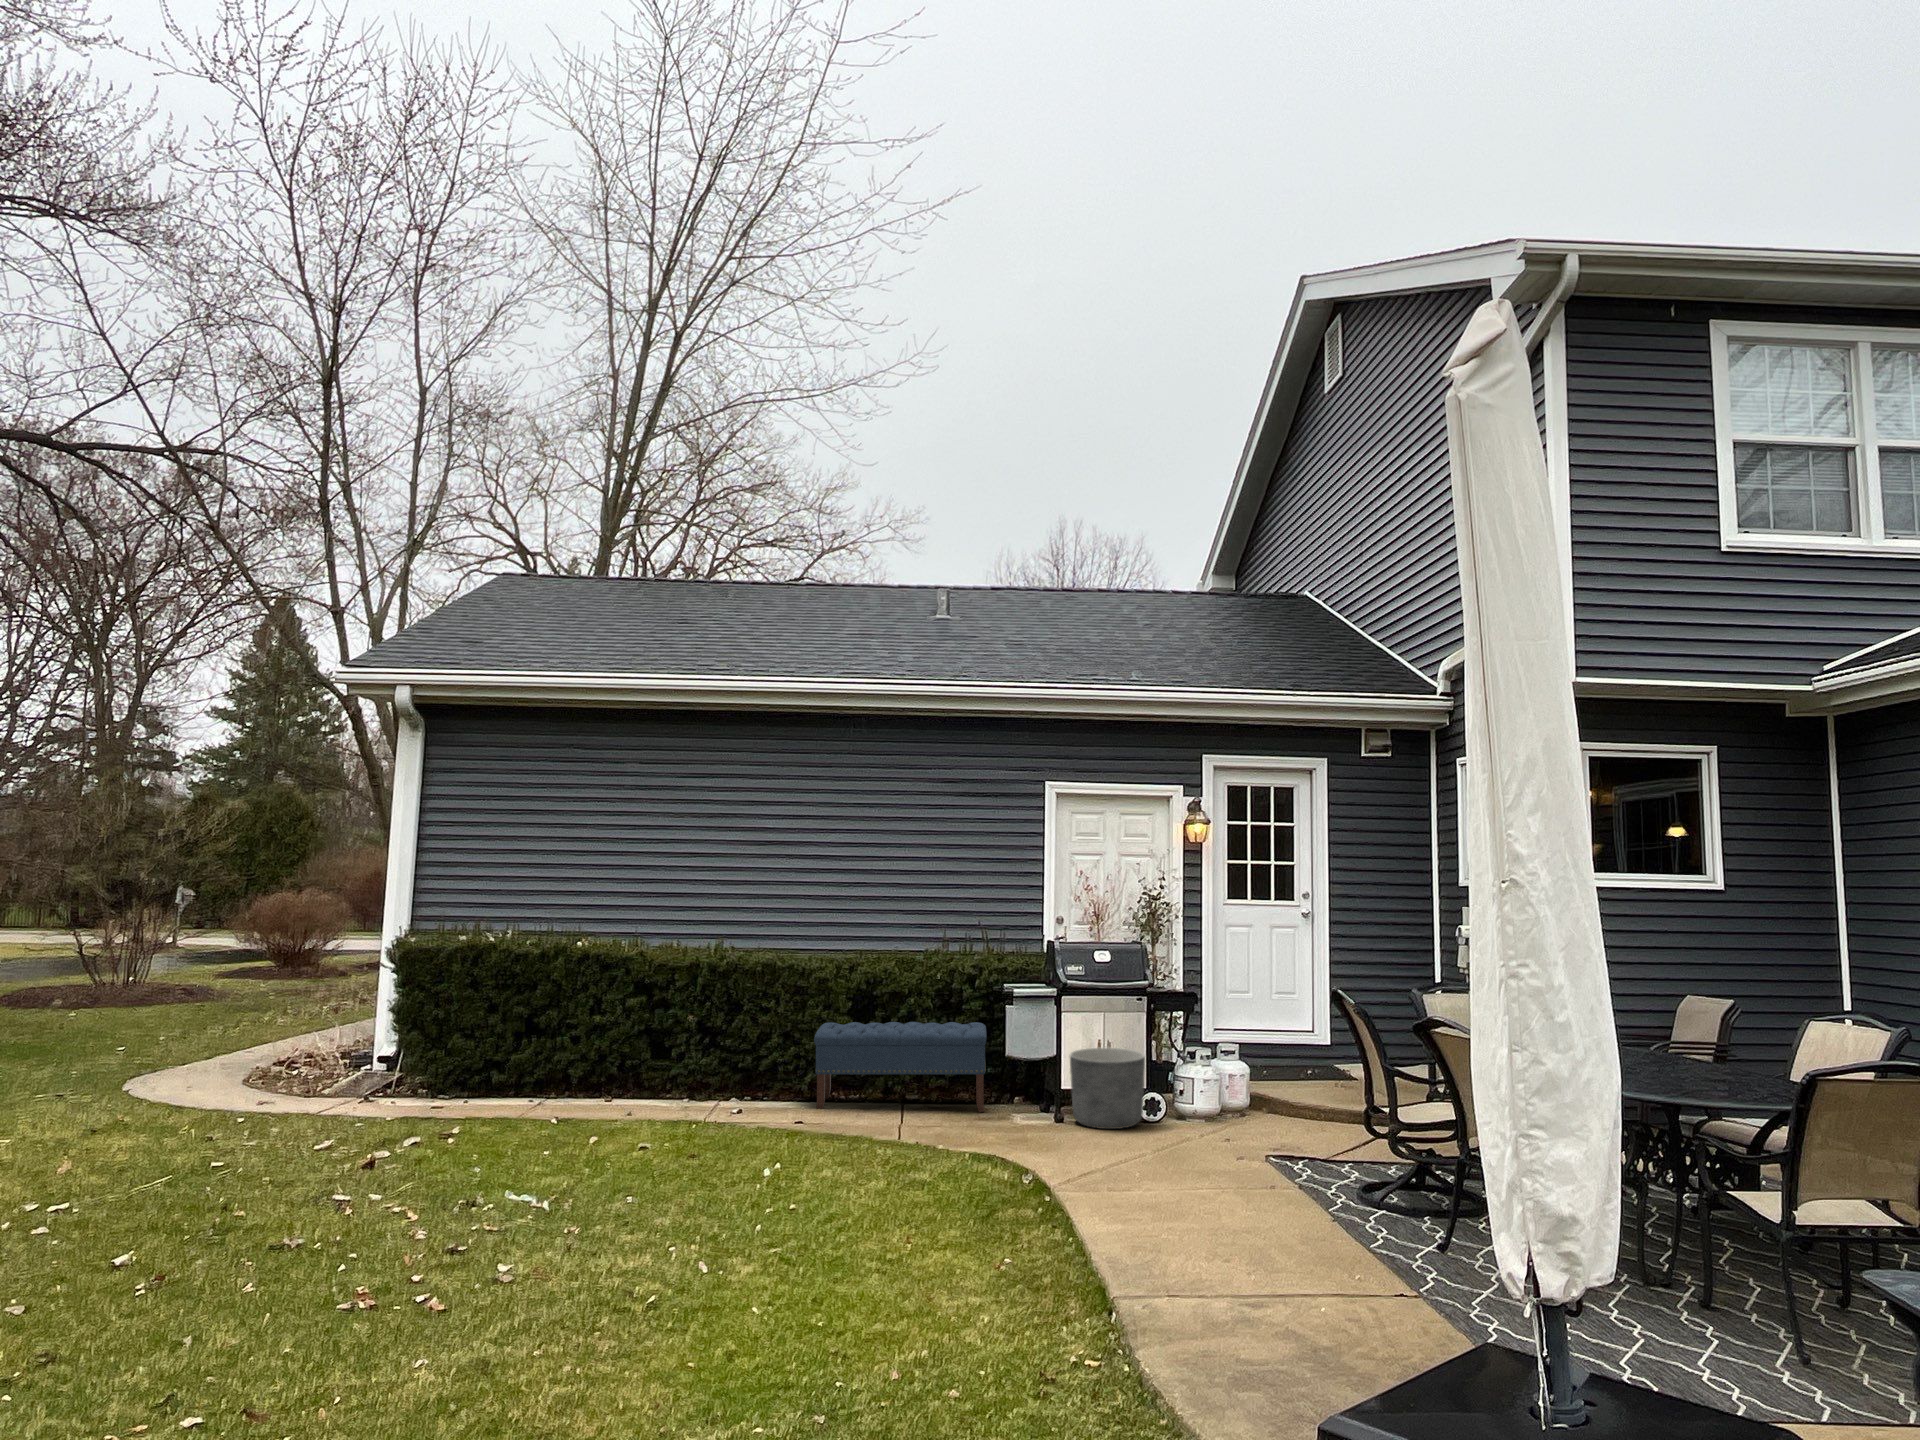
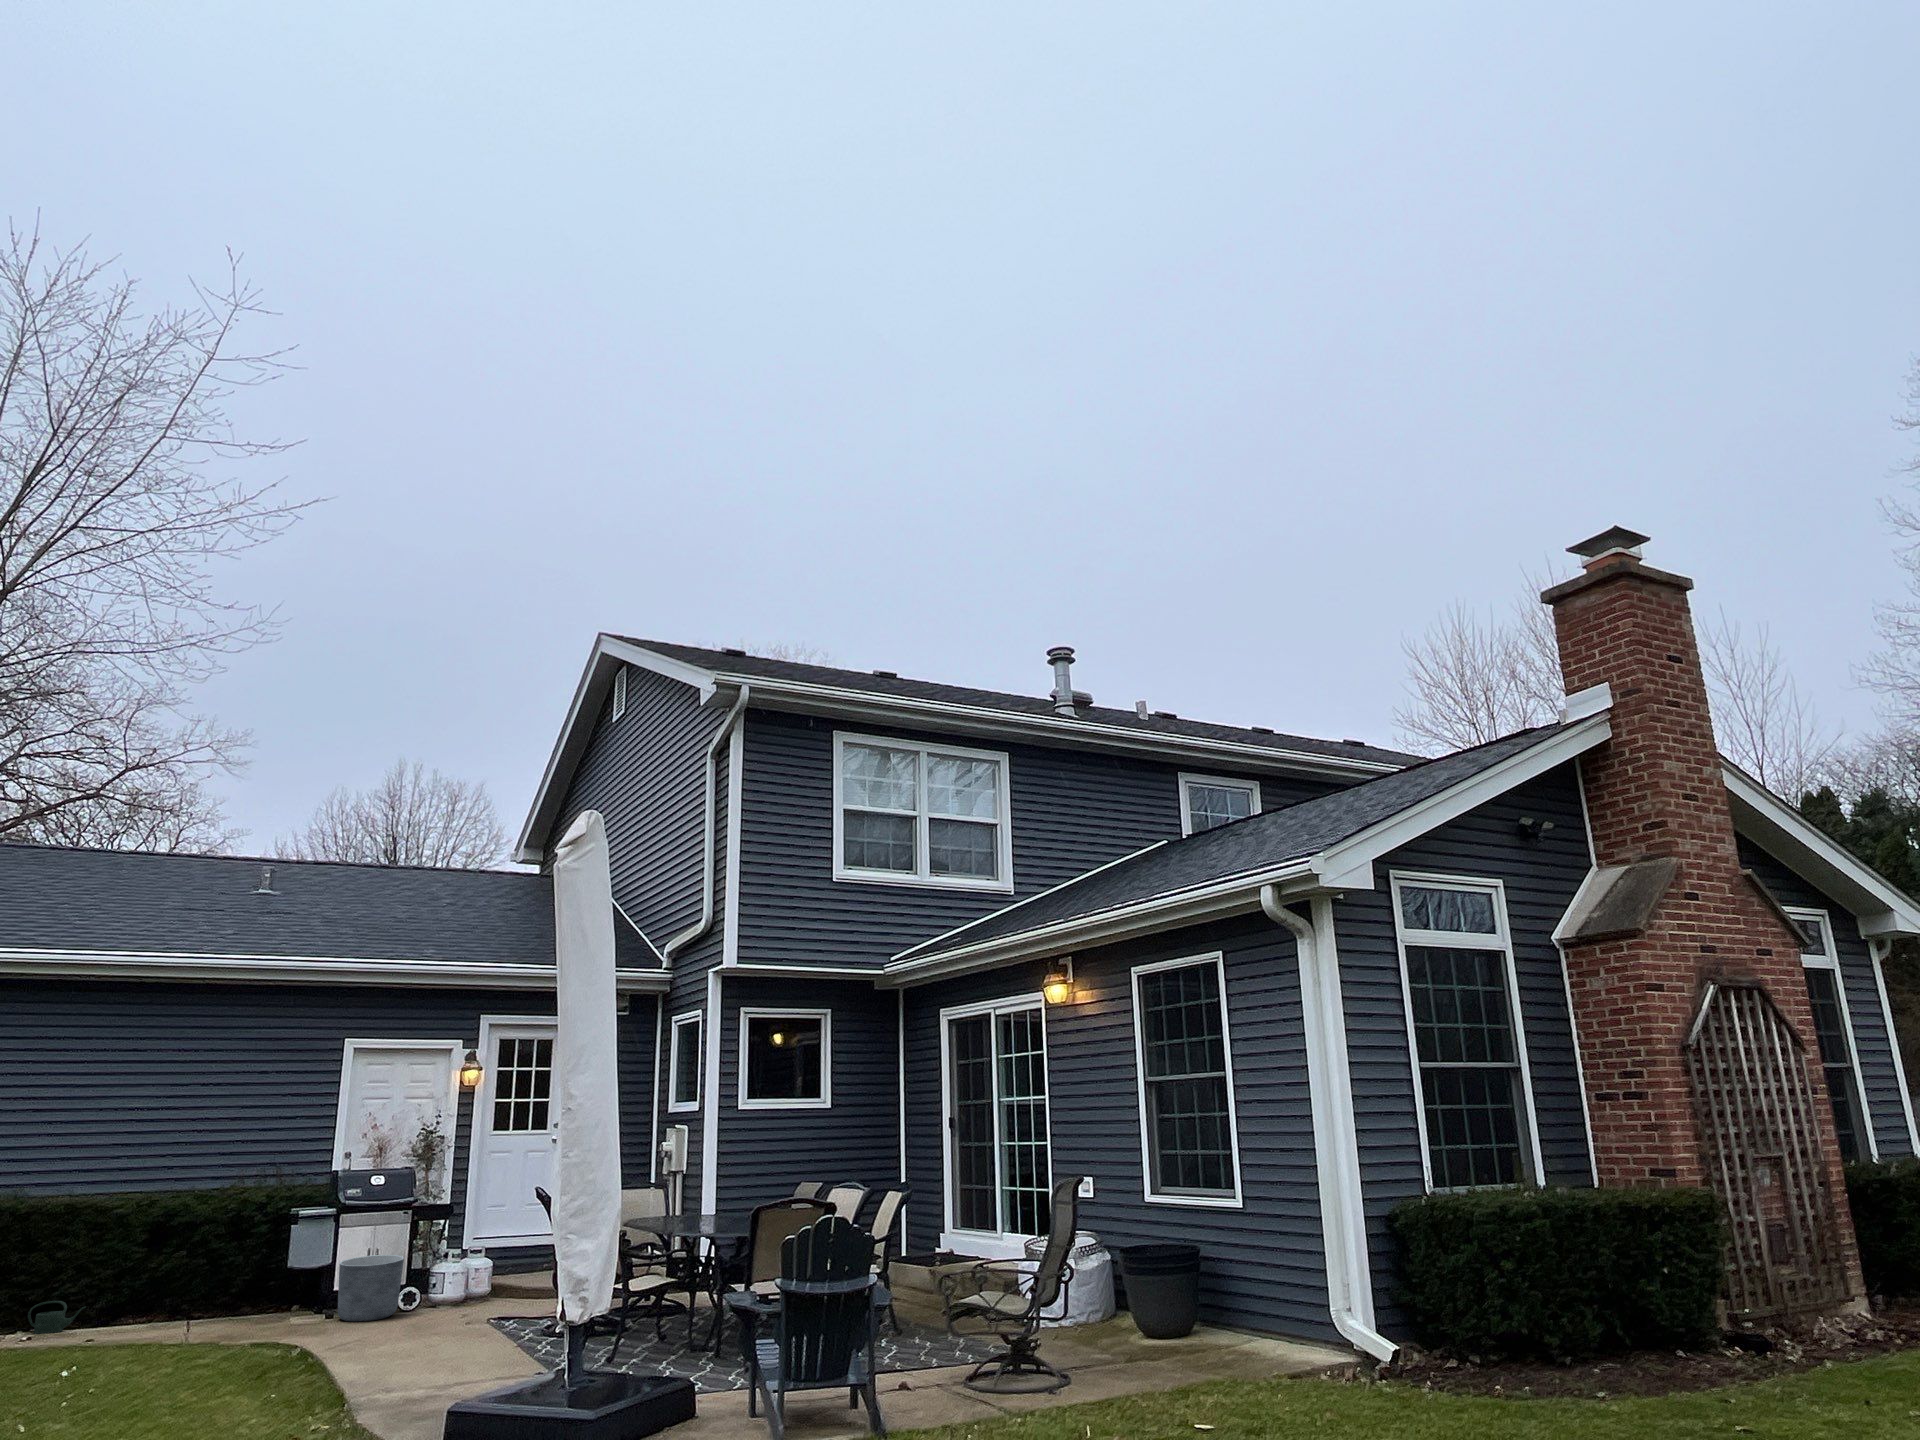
bench: present [814,1022,987,1112] -> none [94,1245,268,1339]
watering can: none [753,1064,807,1099] -> present [28,1301,86,1334]

